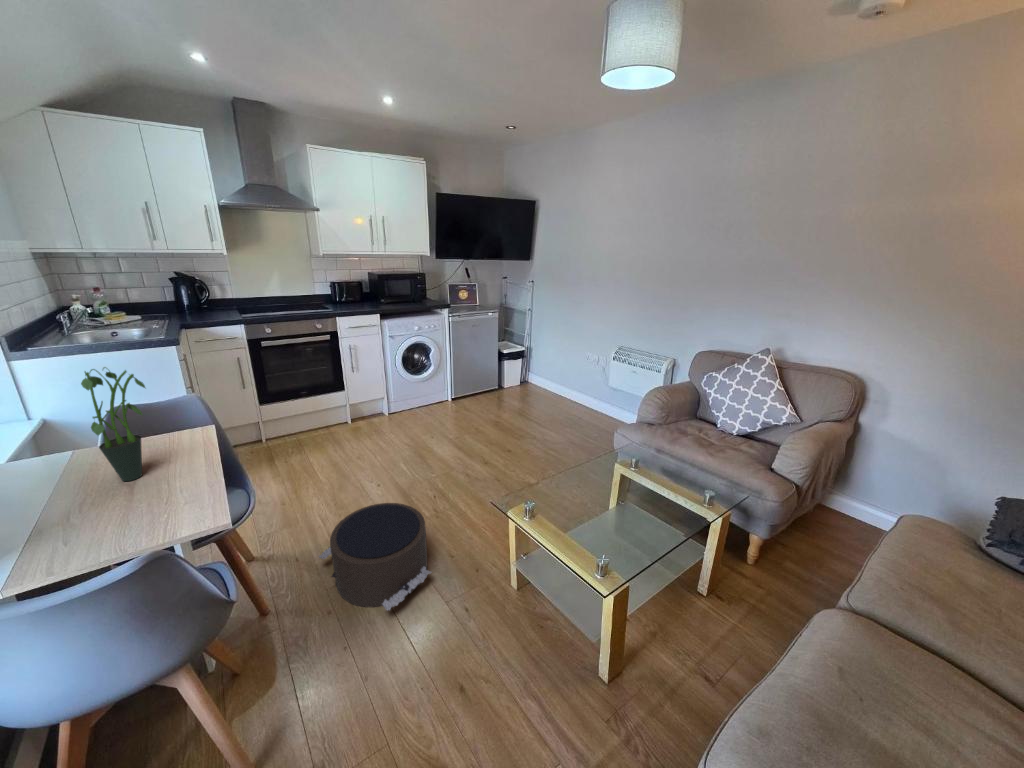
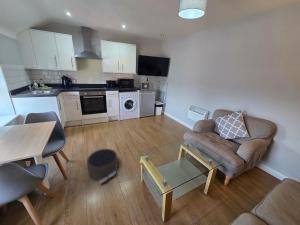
potted plant: present [81,367,145,481] -> none [8,102,28,136]

